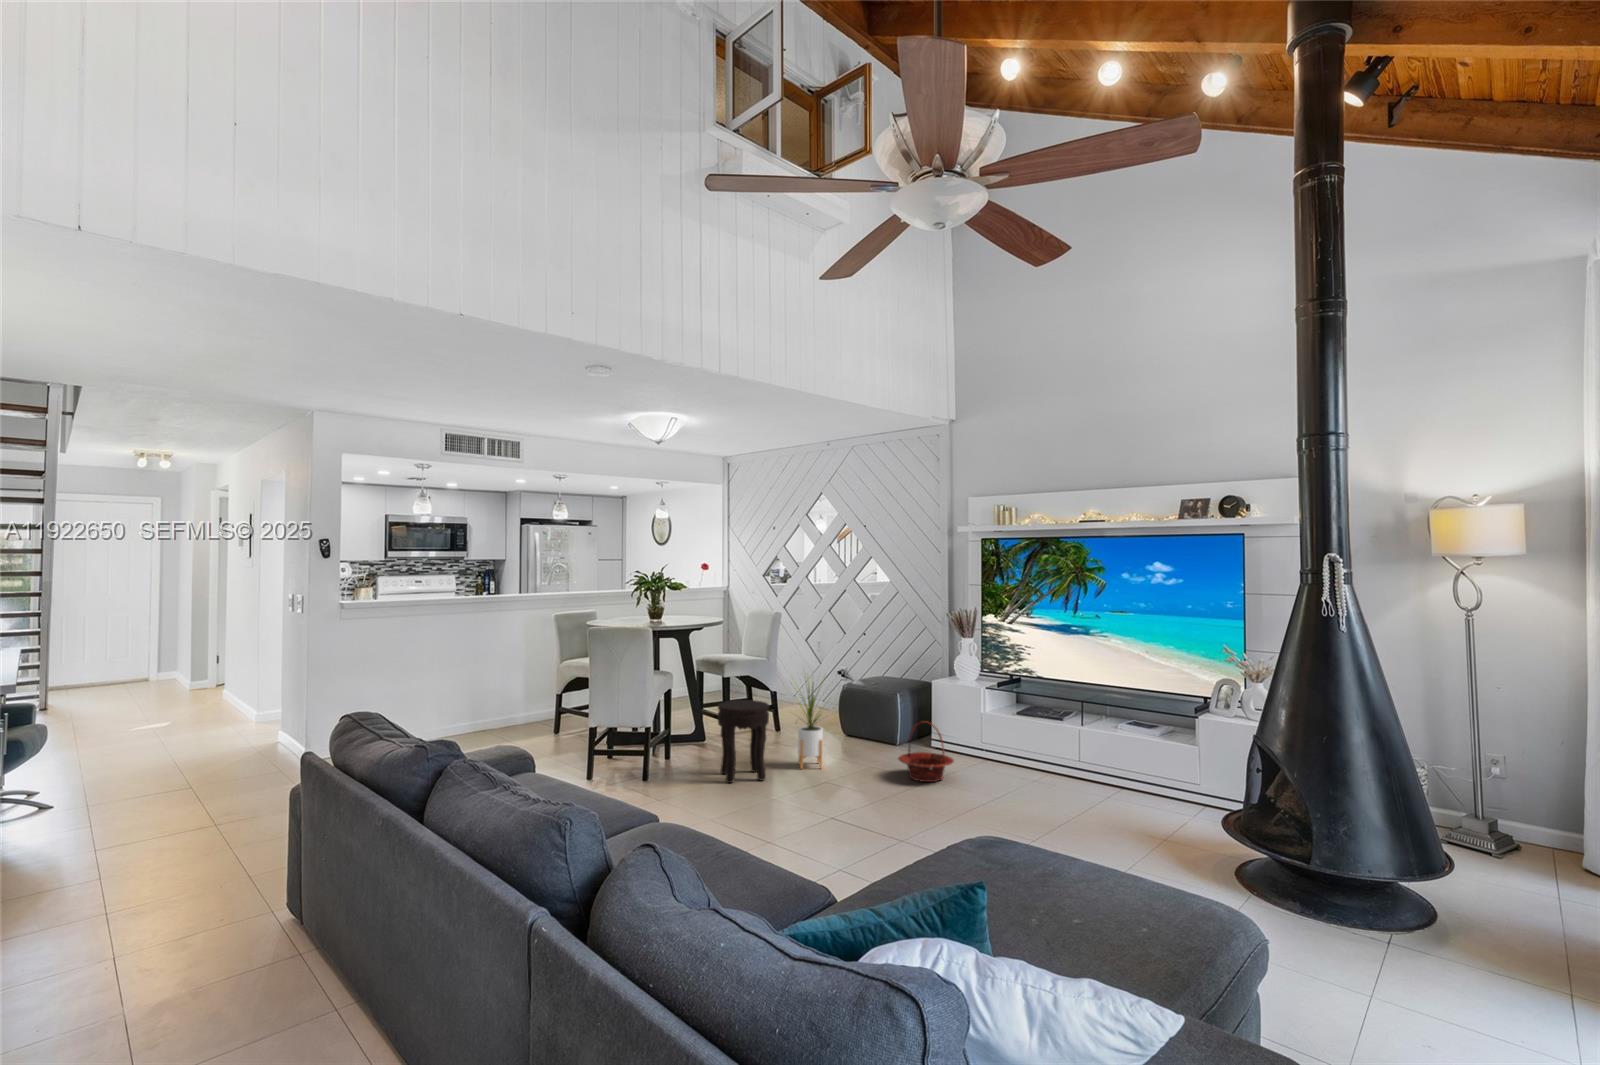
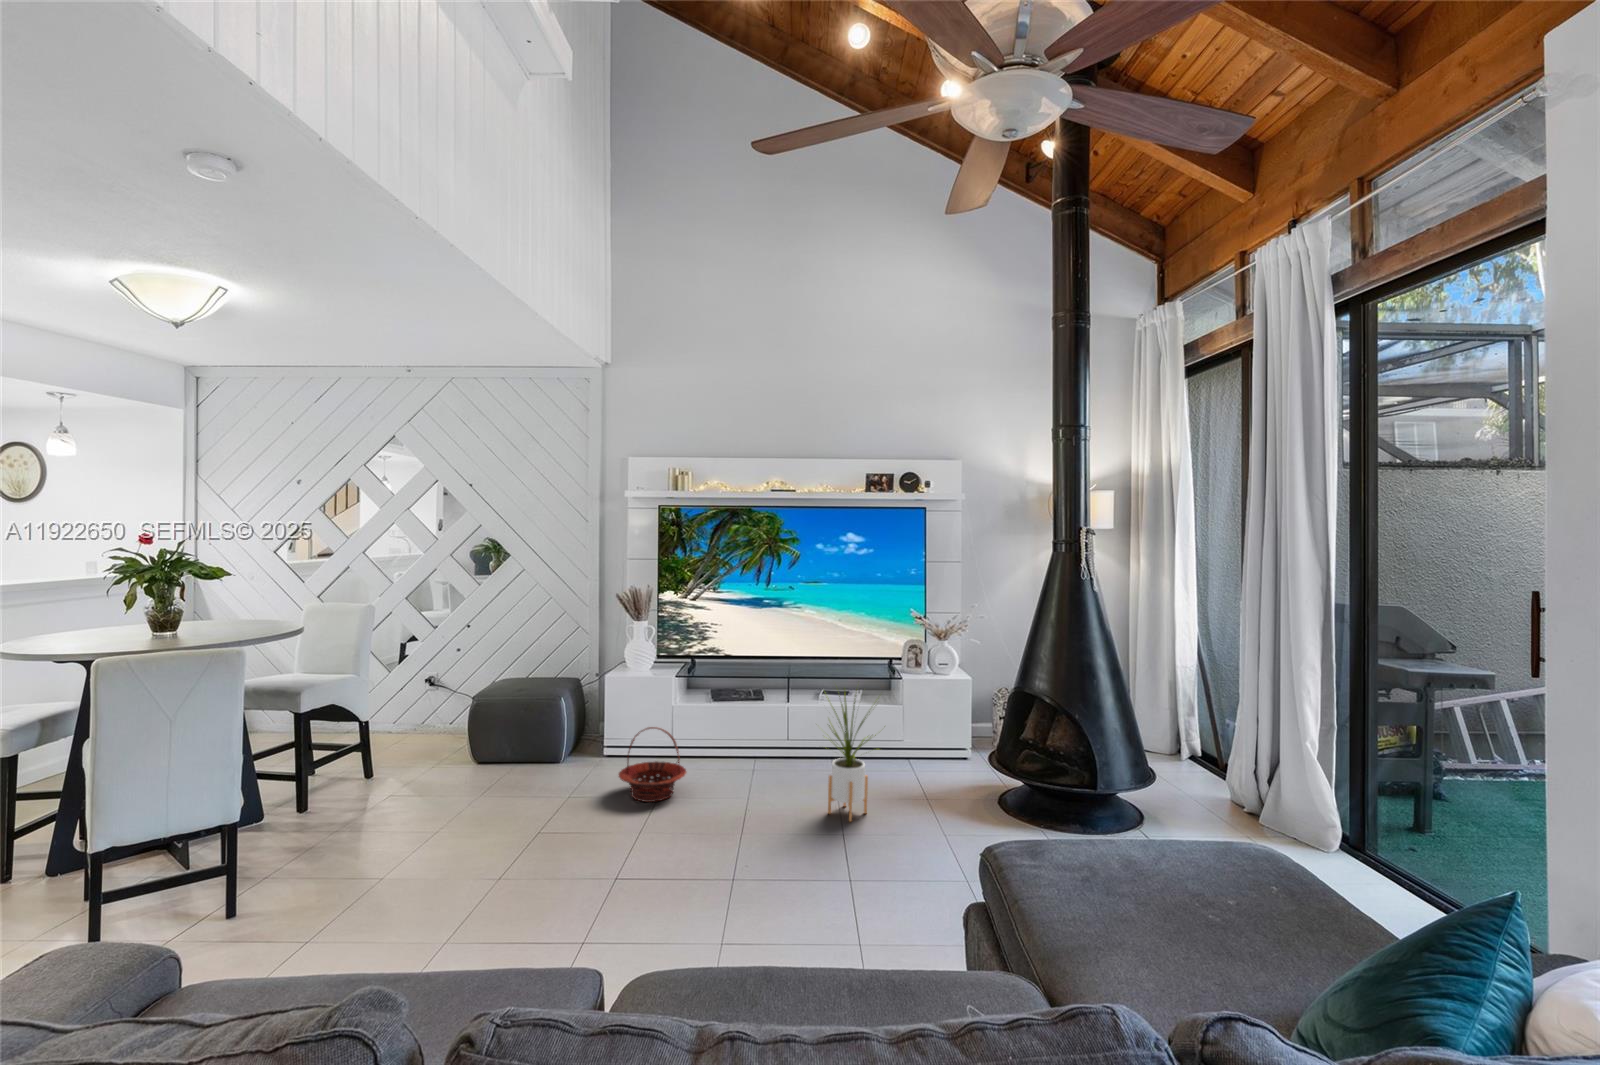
house plant: present [793,673,823,769] -> present [828,686,876,821]
side table: present [718,700,769,783] -> none [364,744,454,885]

